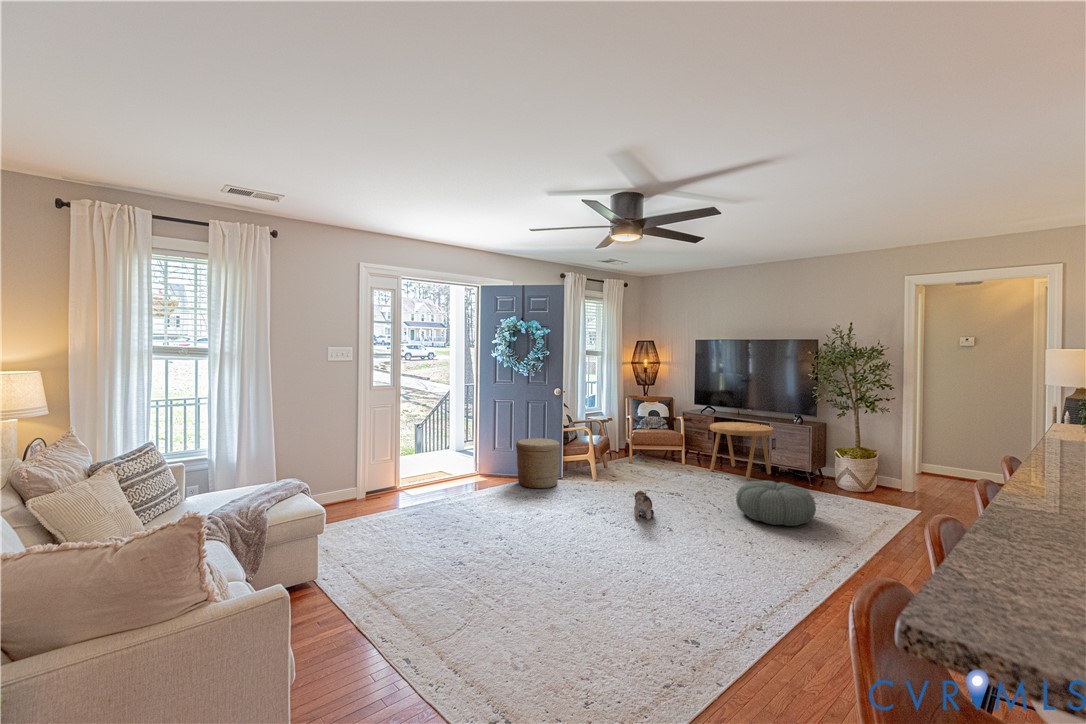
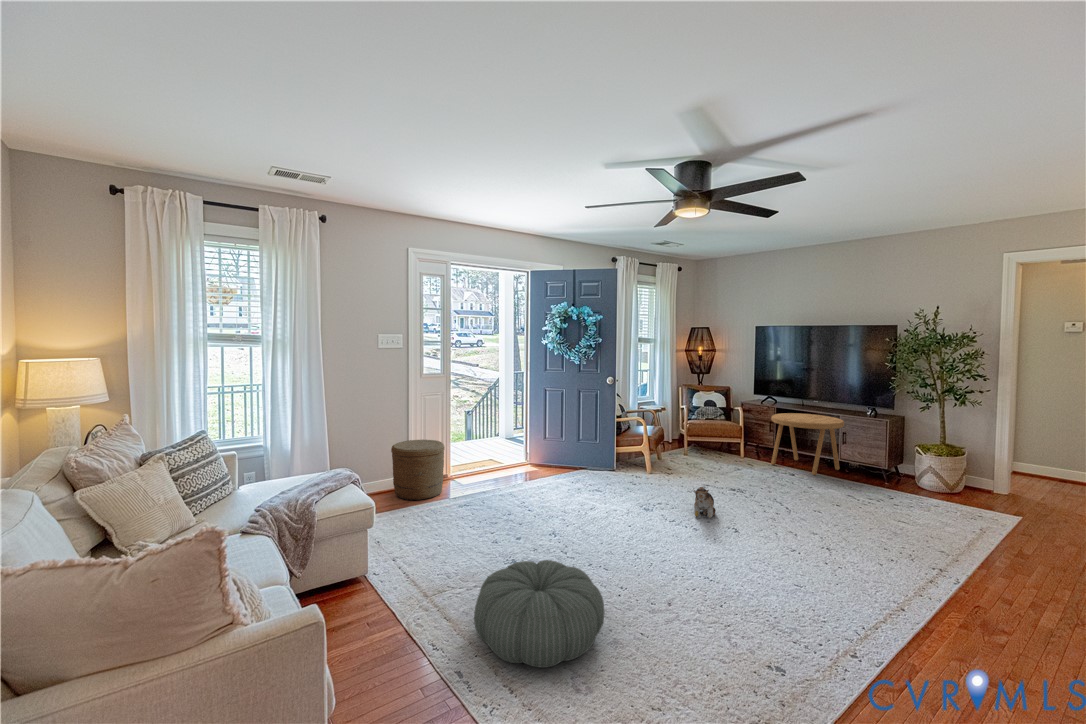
woven basket: present [516,438,560,488] -> present [391,440,445,500]
pouf: present [736,481,816,526] -> present [474,560,605,668]

